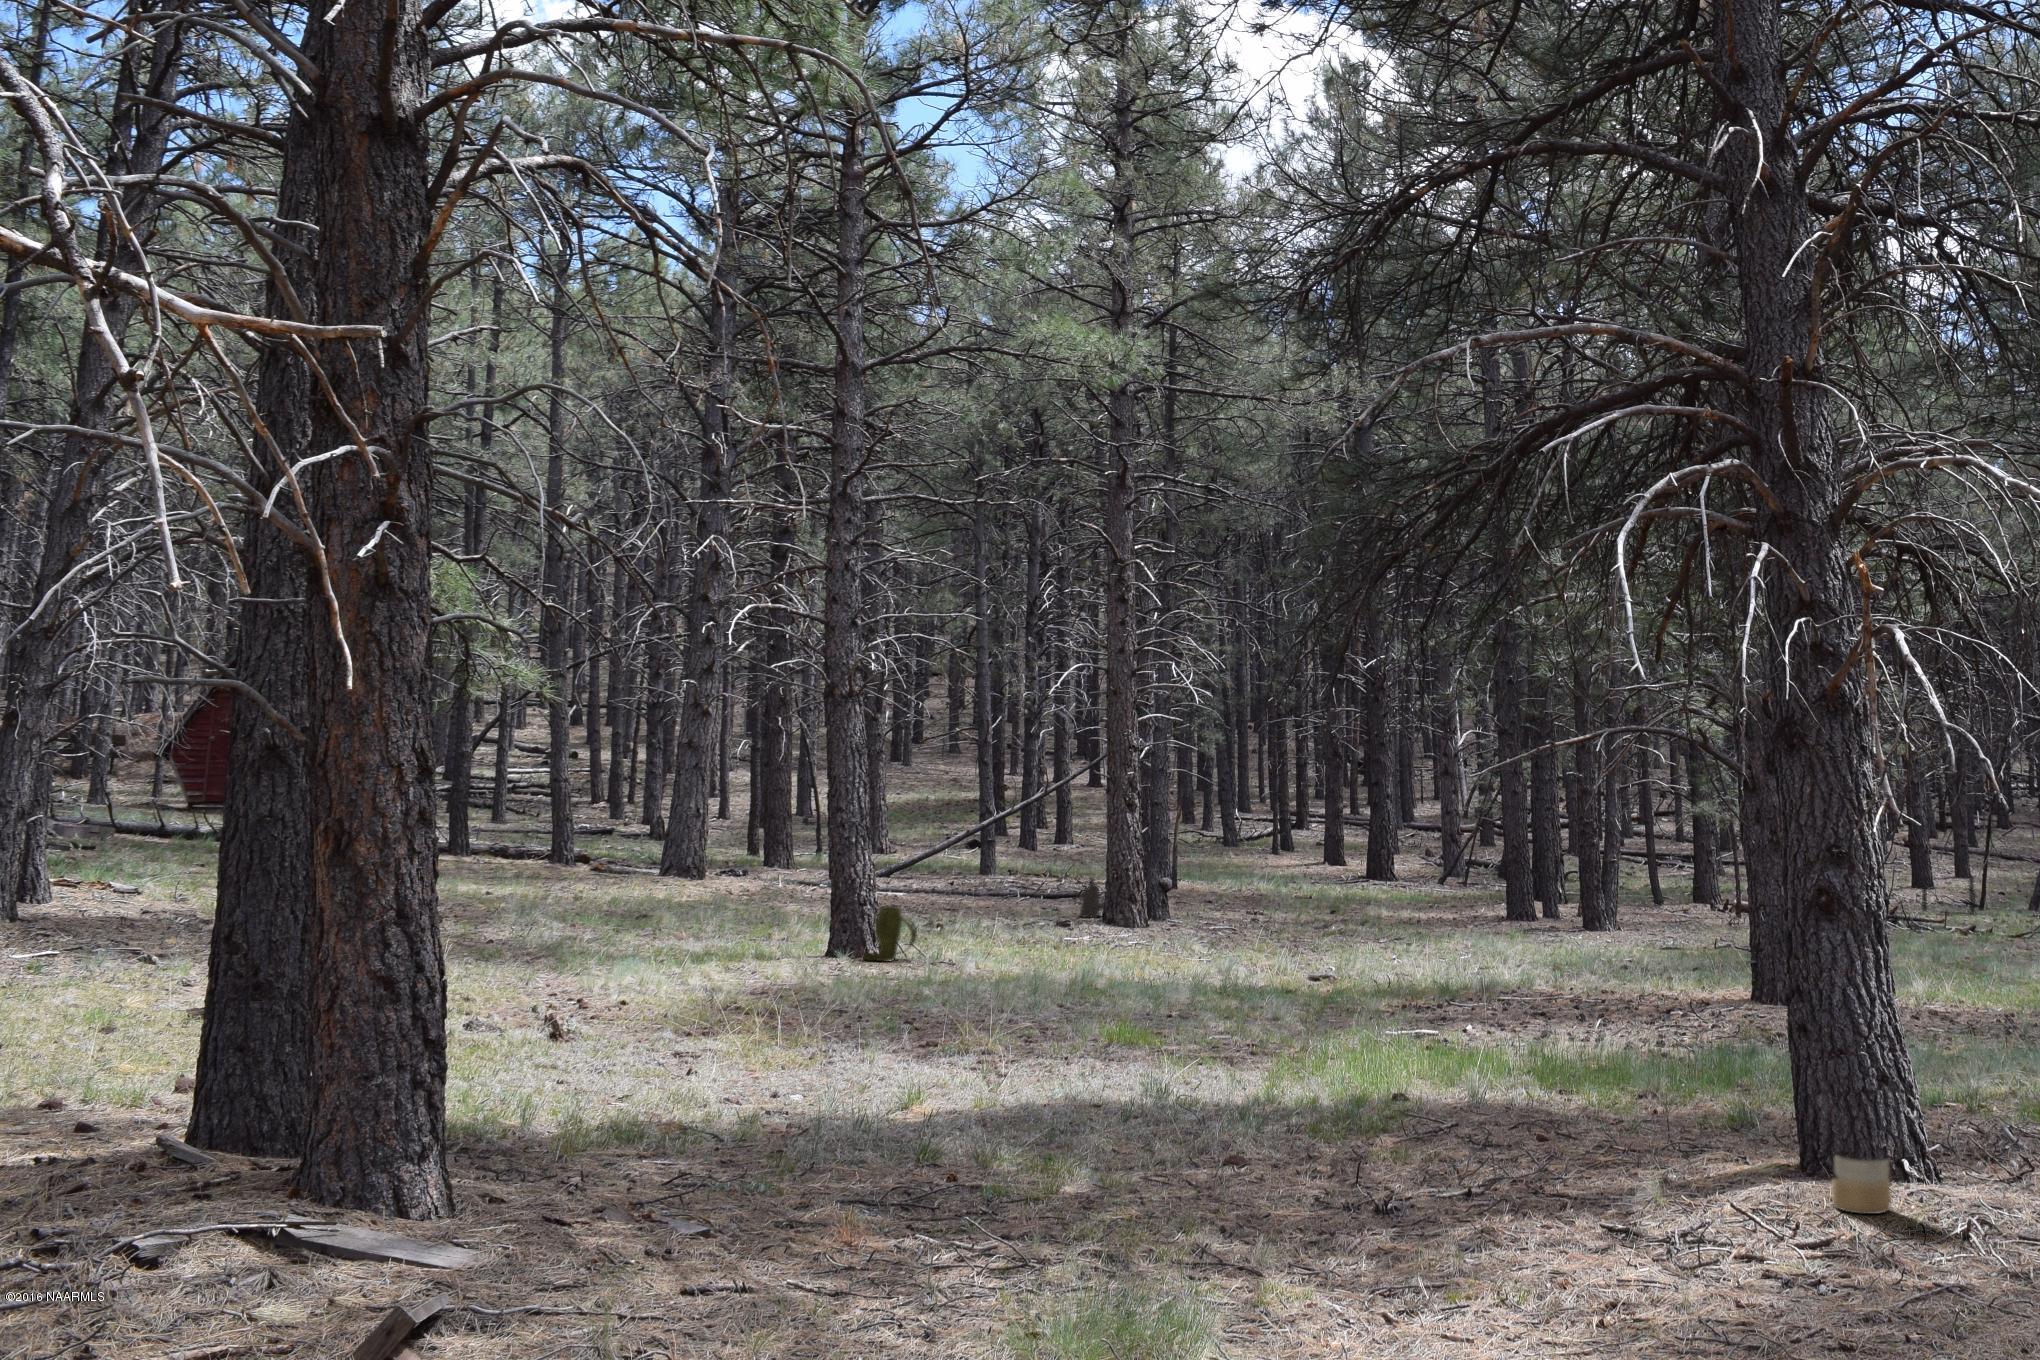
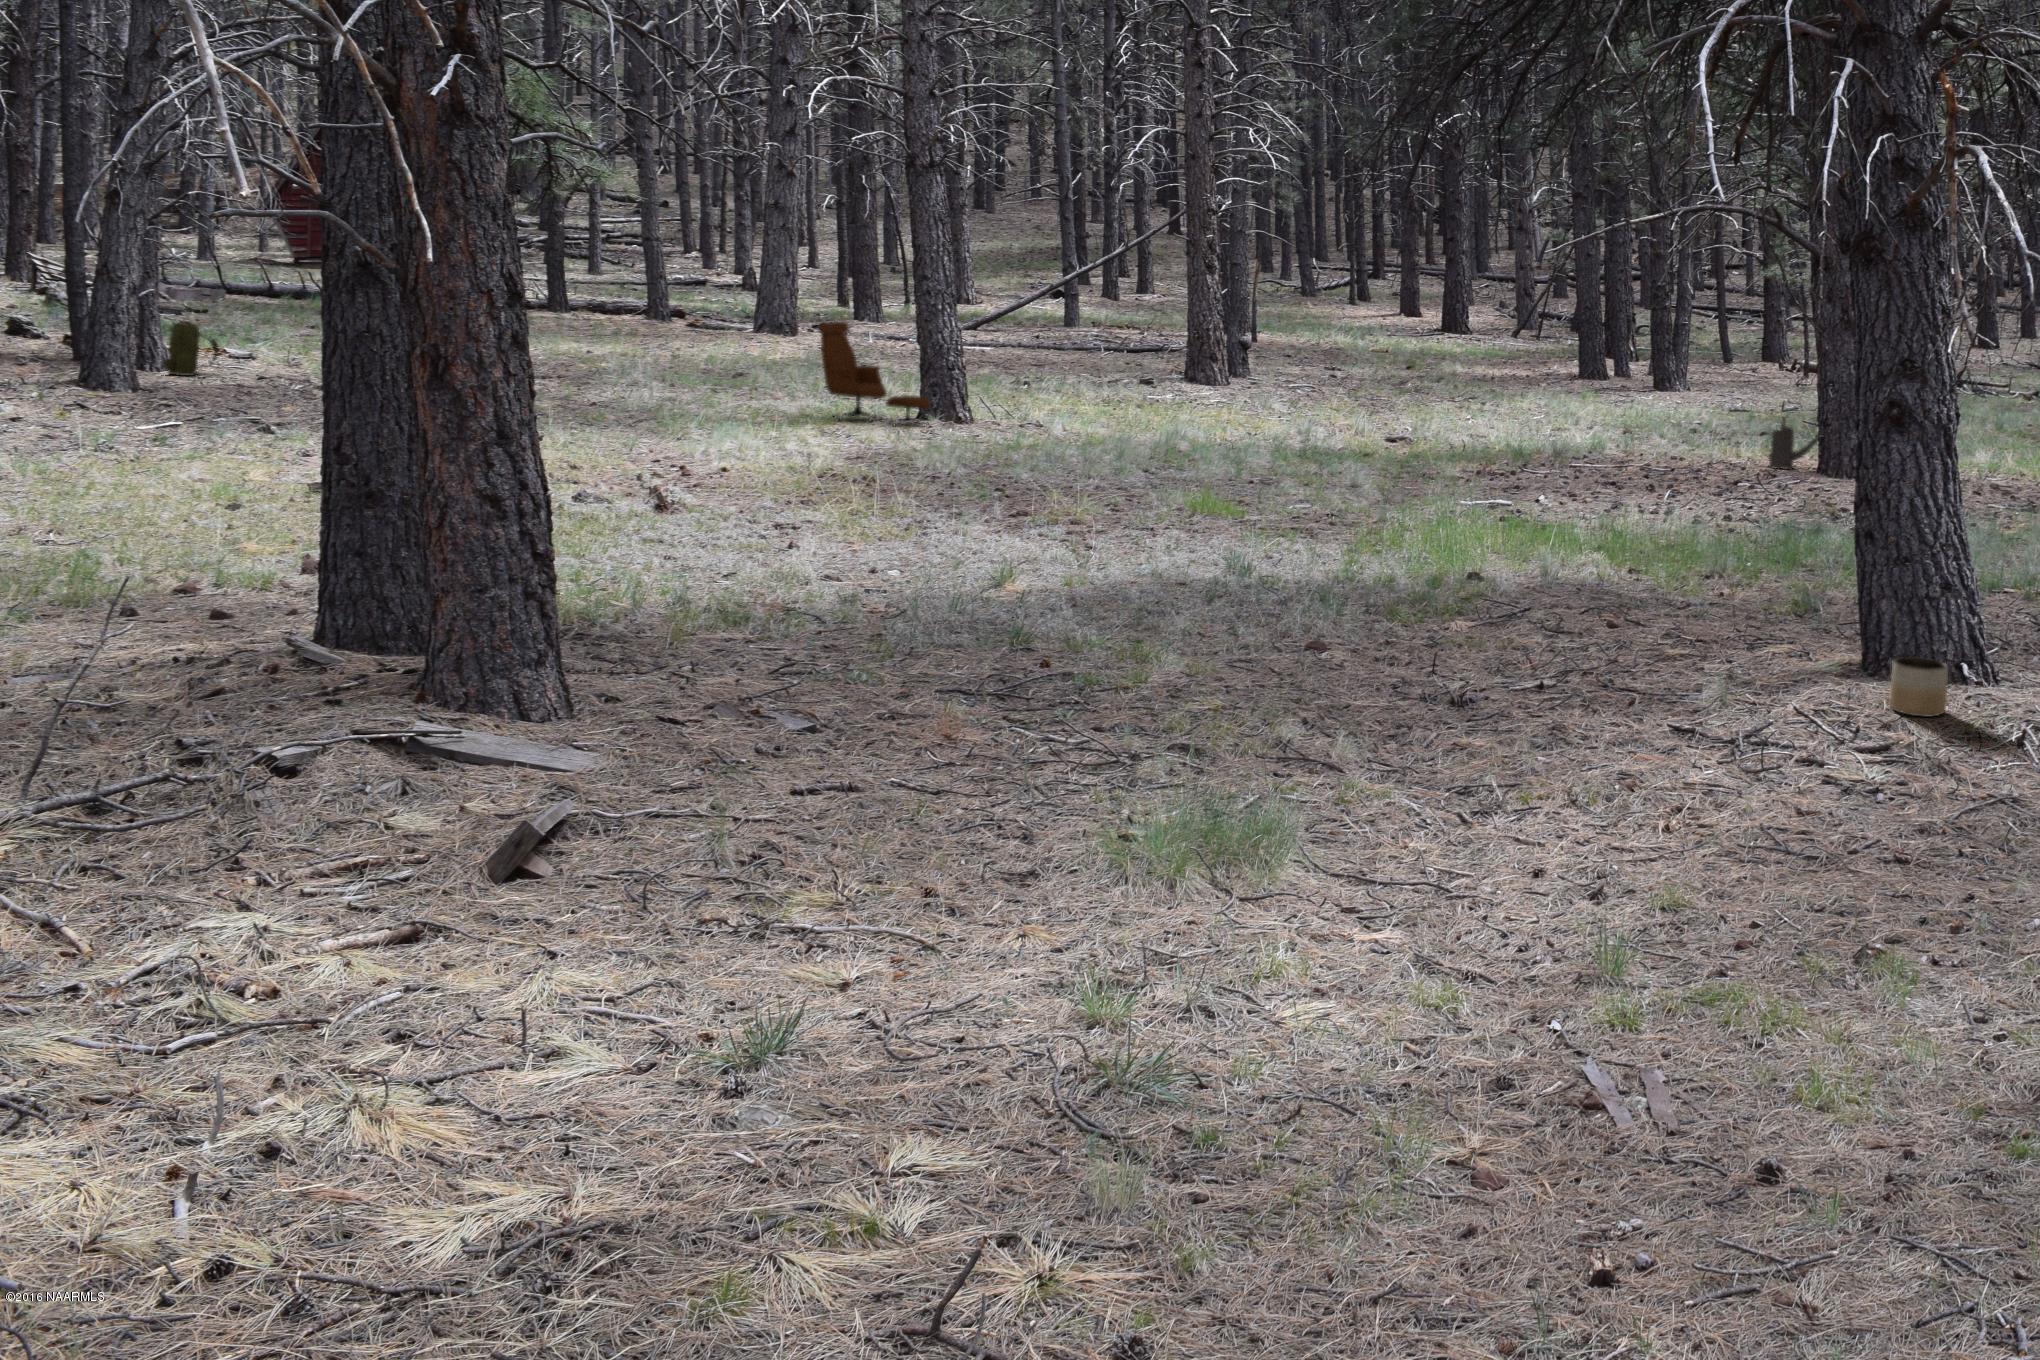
lounge chair: none [732,853,842,964] -> present [818,322,930,424]
bench: present [1922,873,1975,914] -> none [1966,338,2020,378]
watering can: present [1080,878,1105,918] -> present [1769,418,1825,470]
backpack: present [863,906,917,962] -> present [162,322,219,376]

